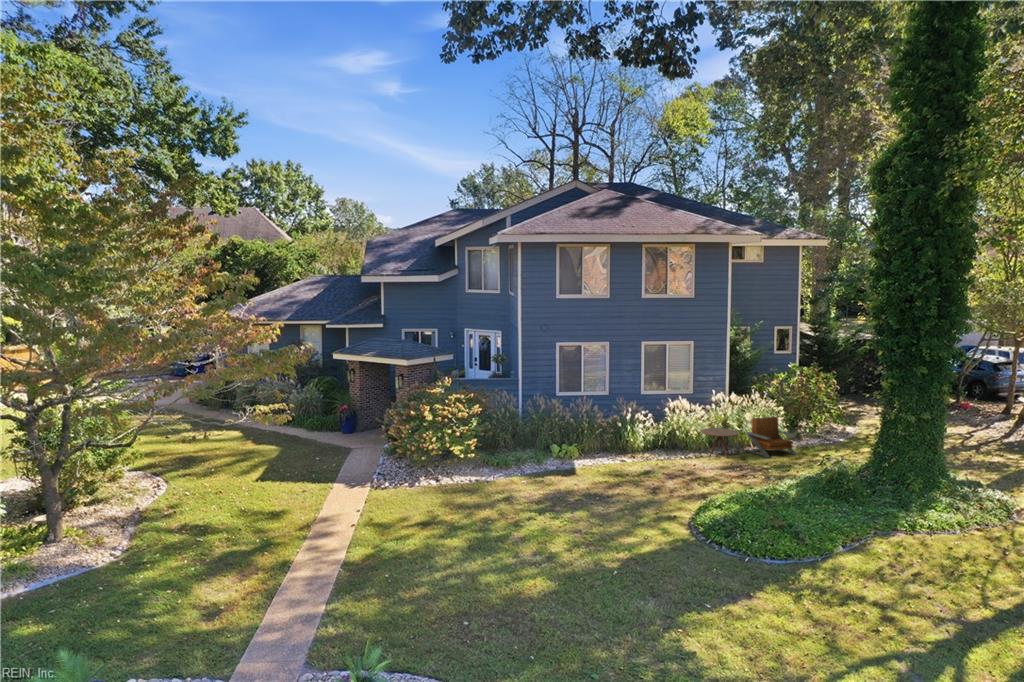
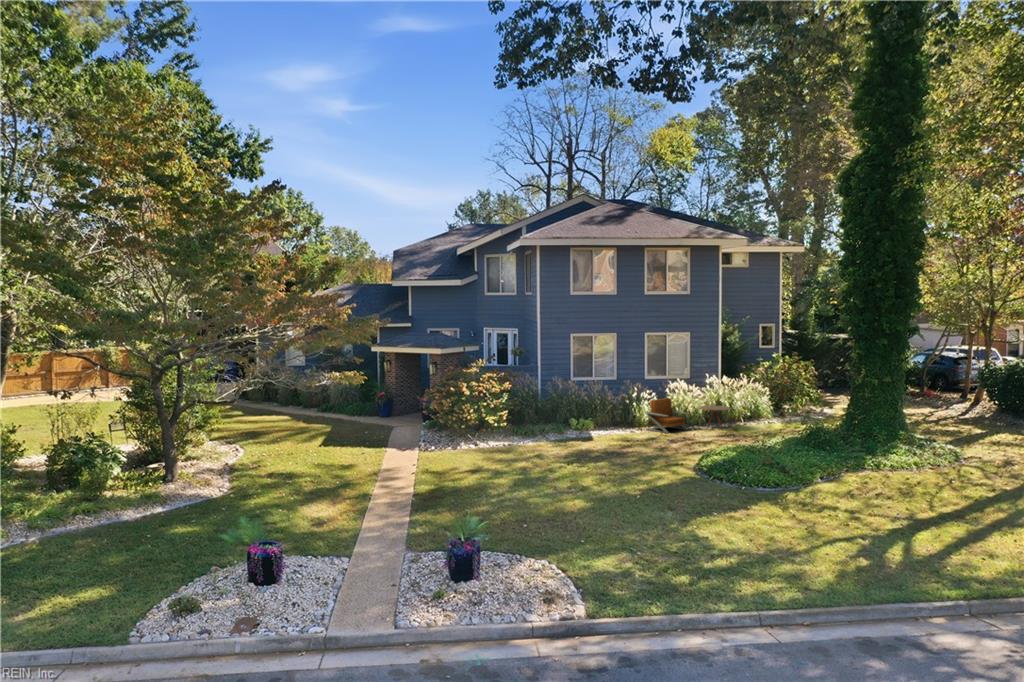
lounge chair: present [746,417,797,458] -> present [646,398,688,433]

